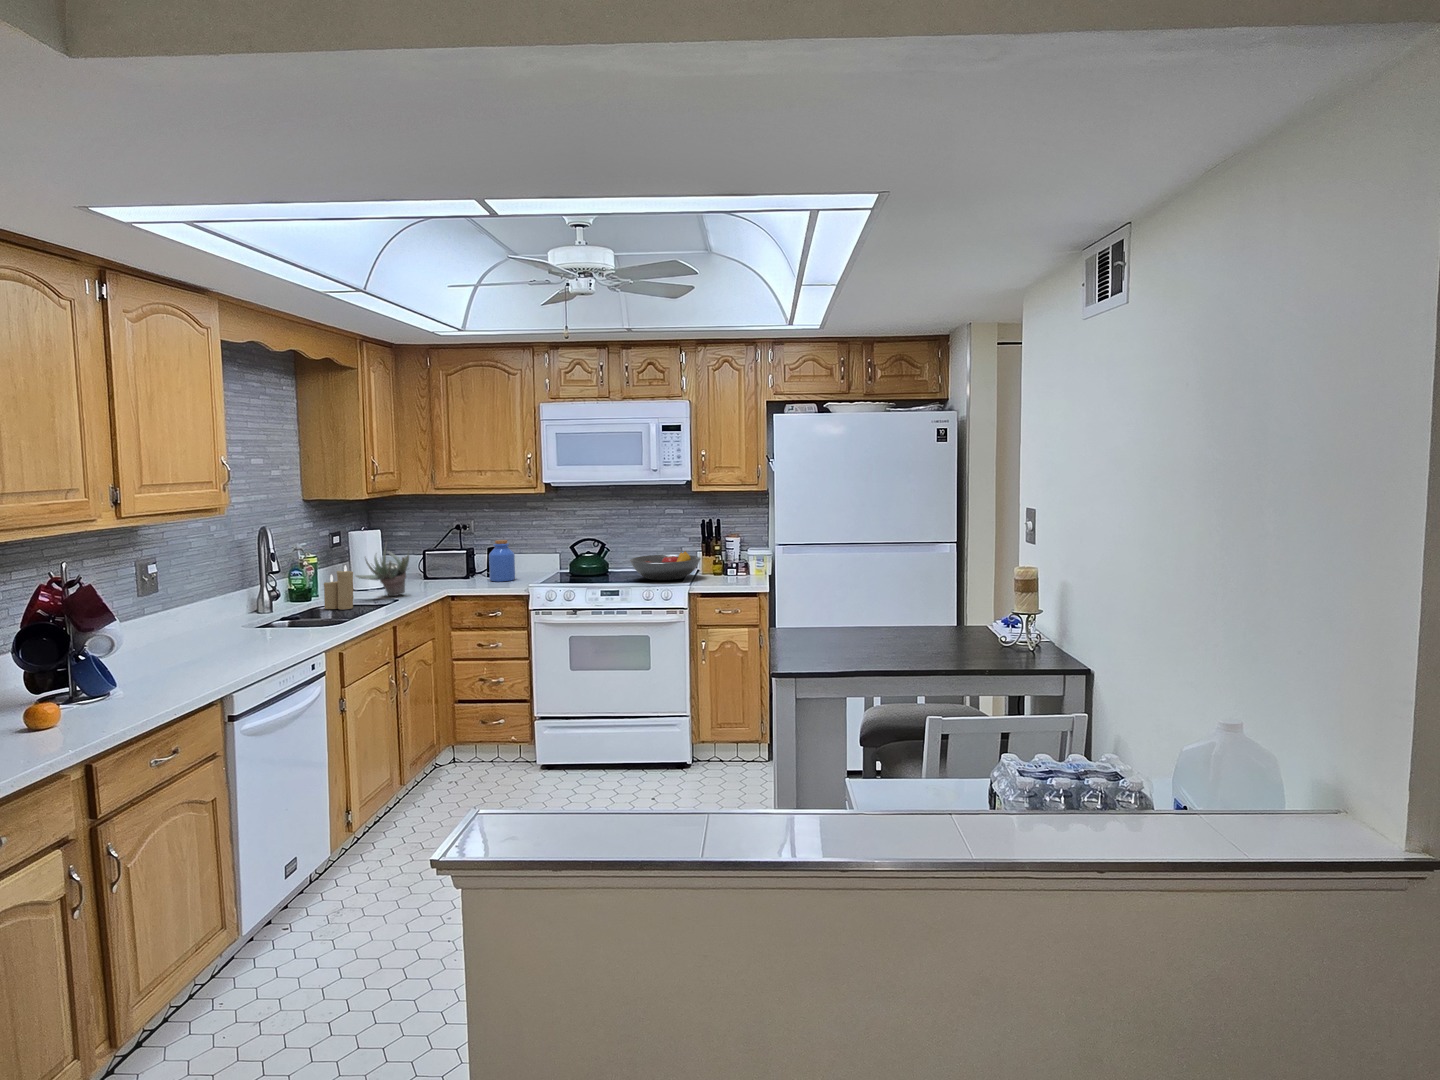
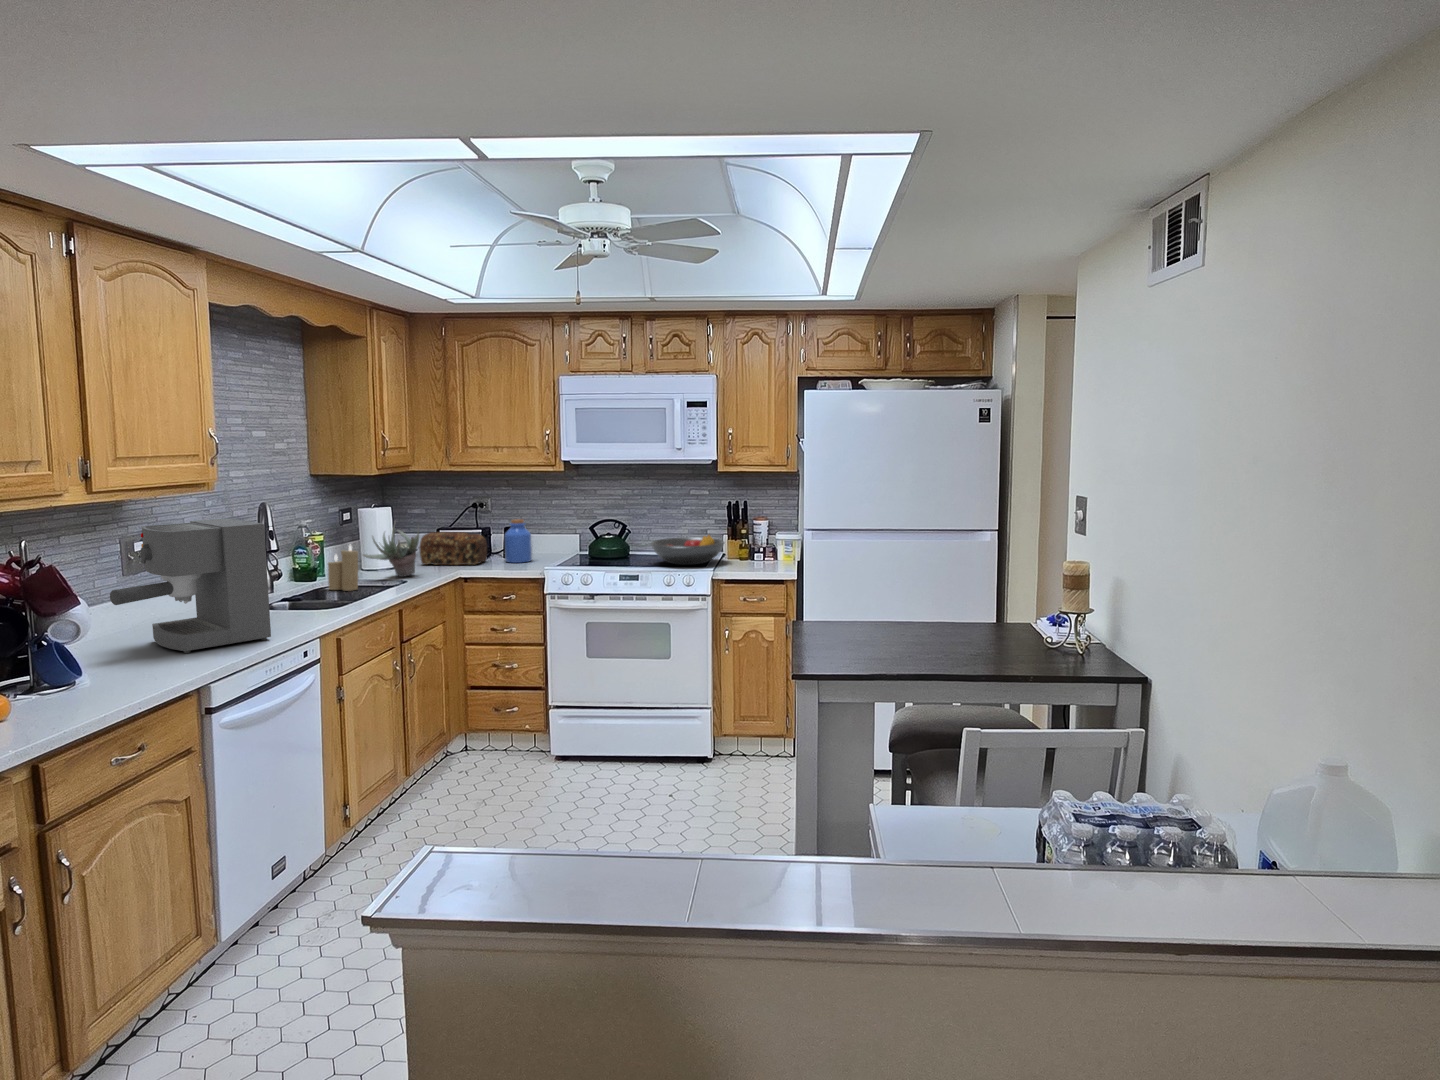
coffee maker: none [134,541,283,667] -> present [110,518,271,653]
bread loaf: none [407,553,472,585] -> present [420,532,487,565]

